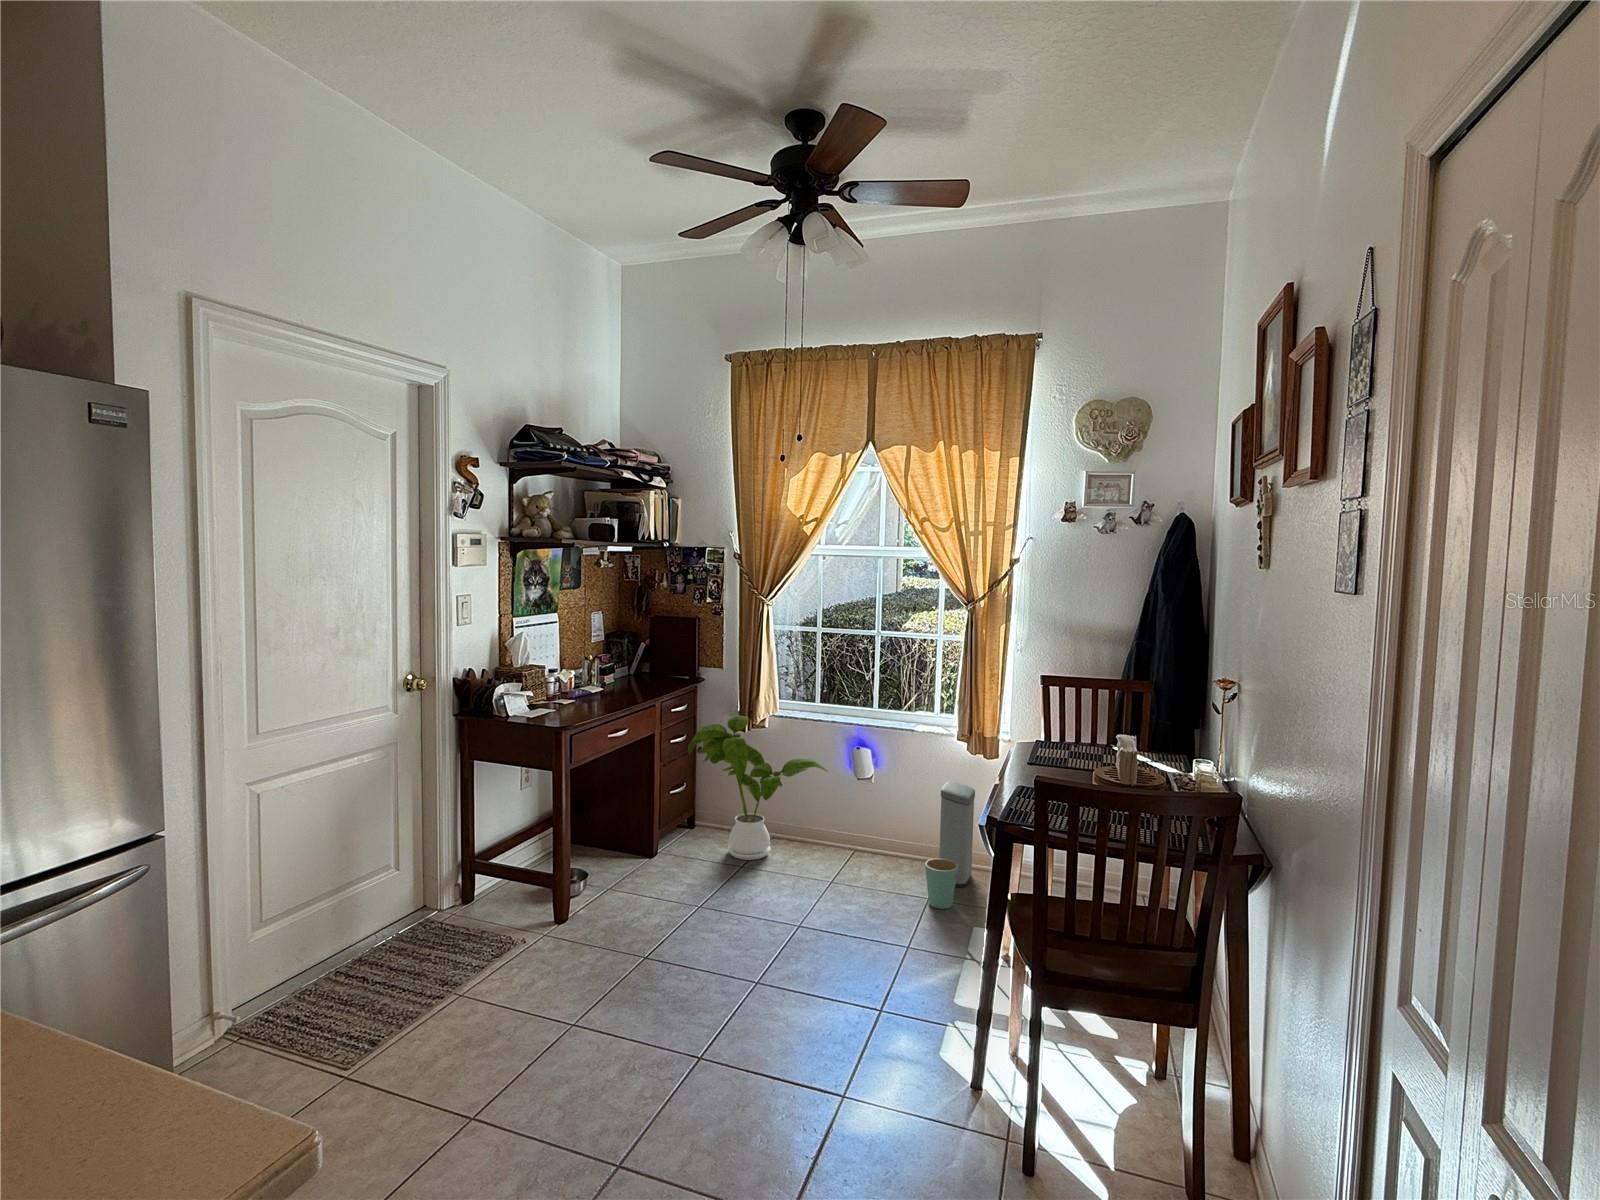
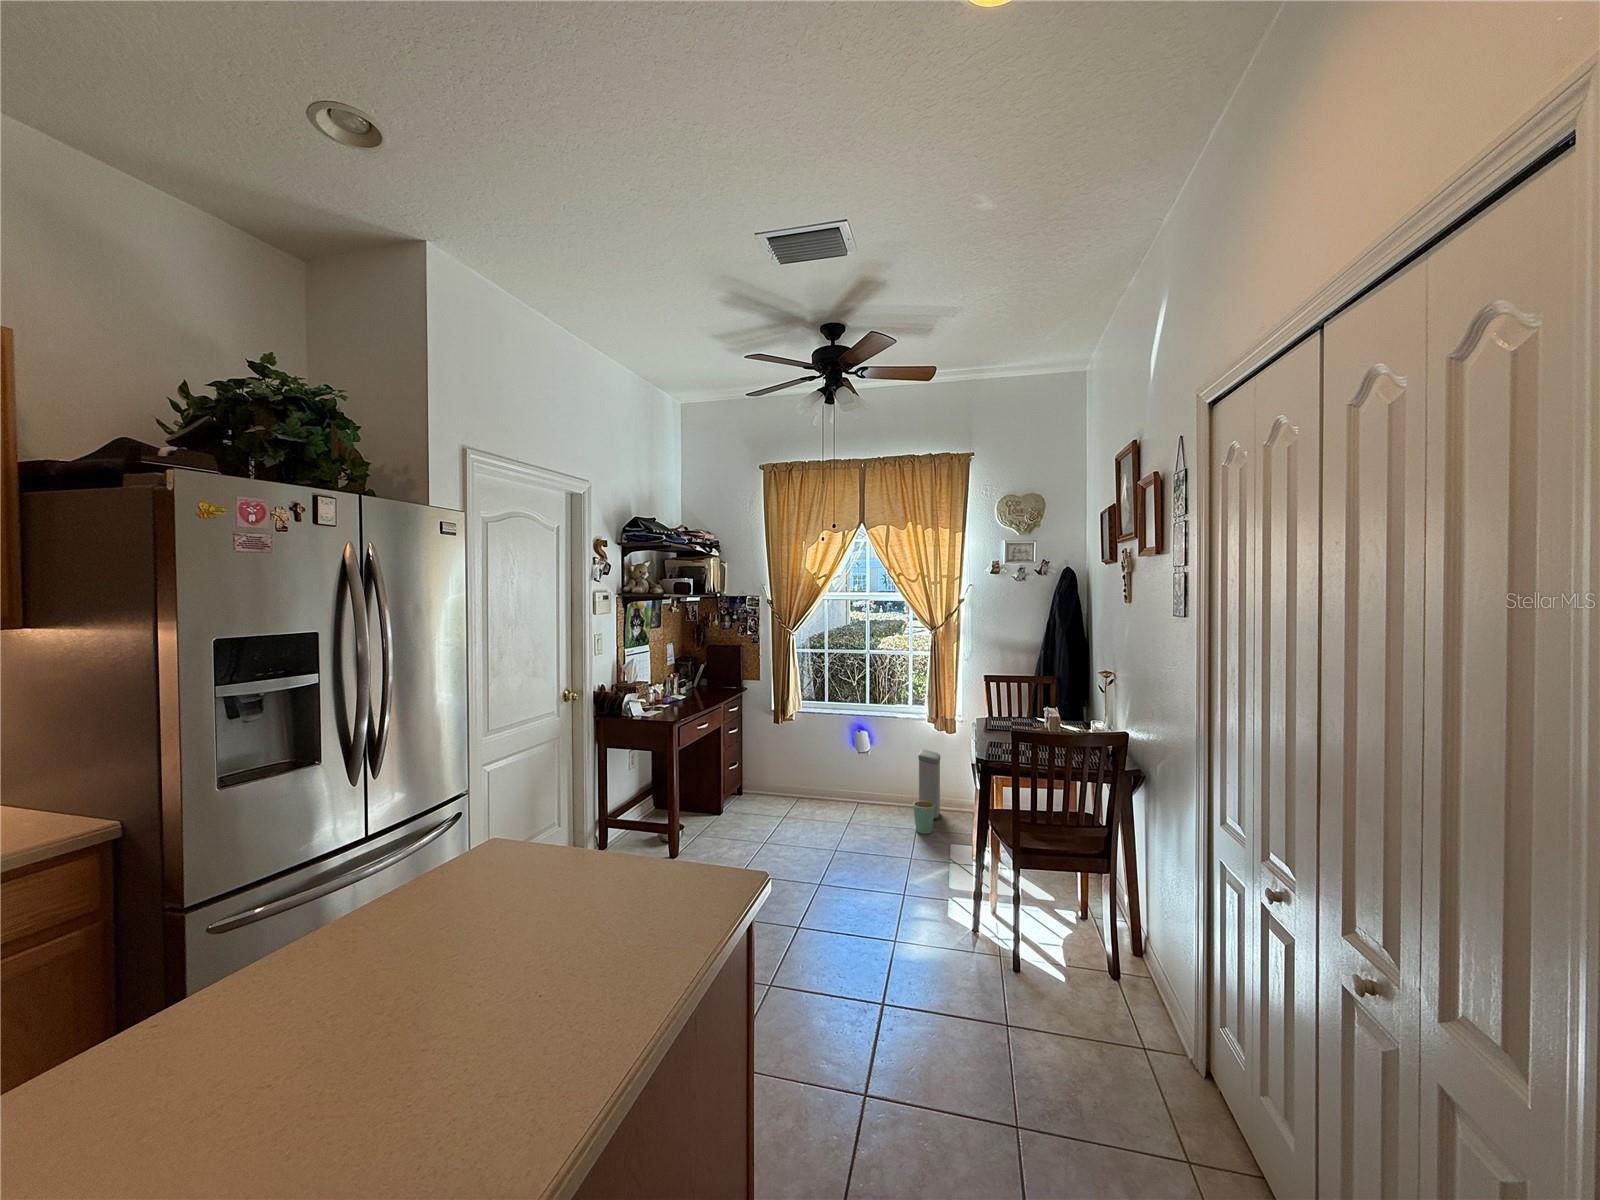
house plant: present [688,716,828,860] -> none [742,711,840,811]

